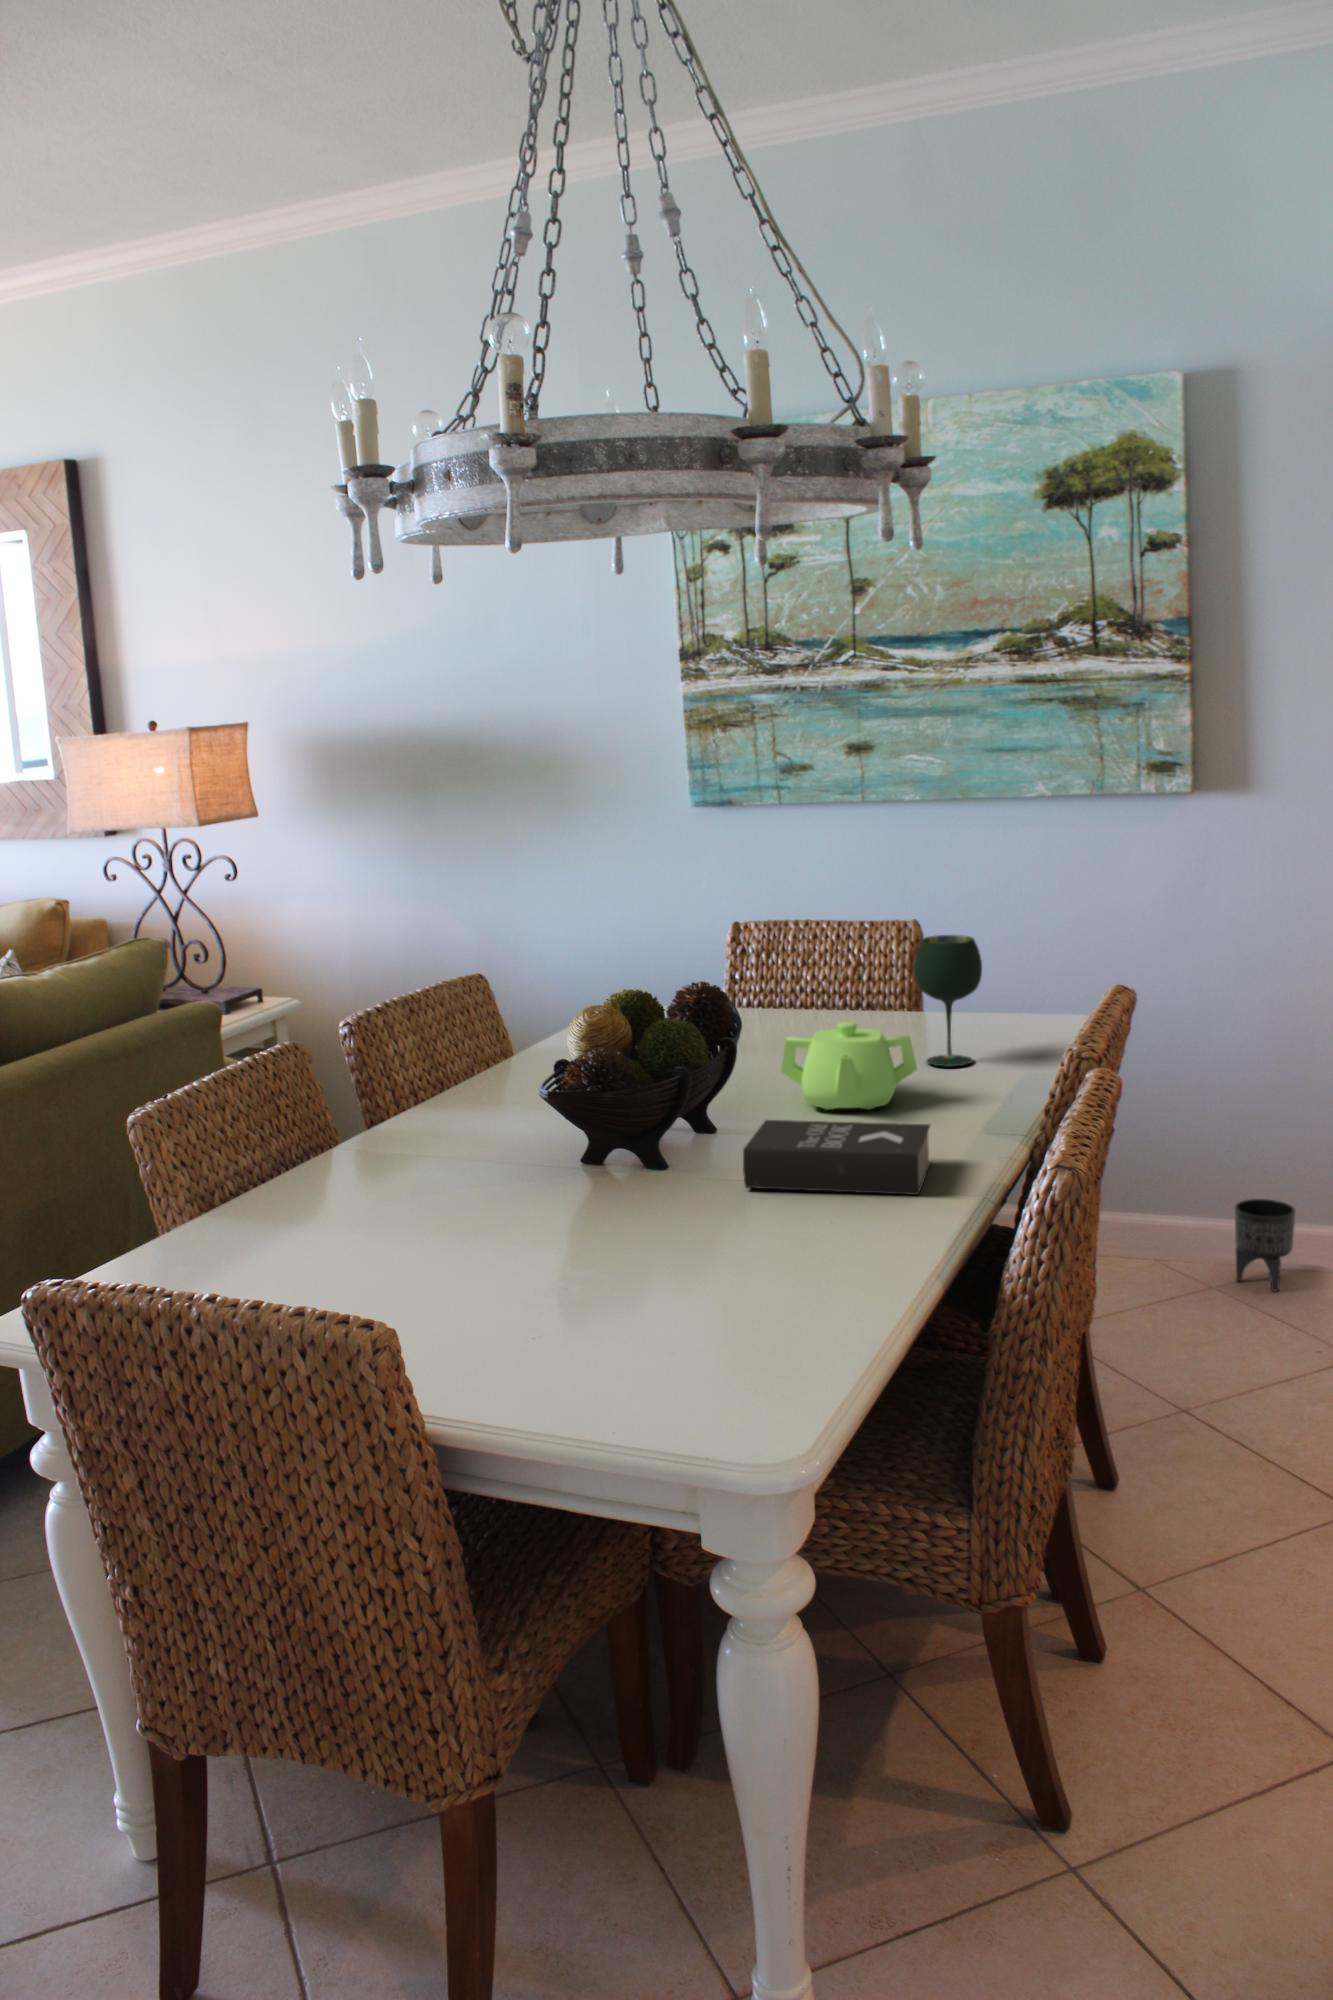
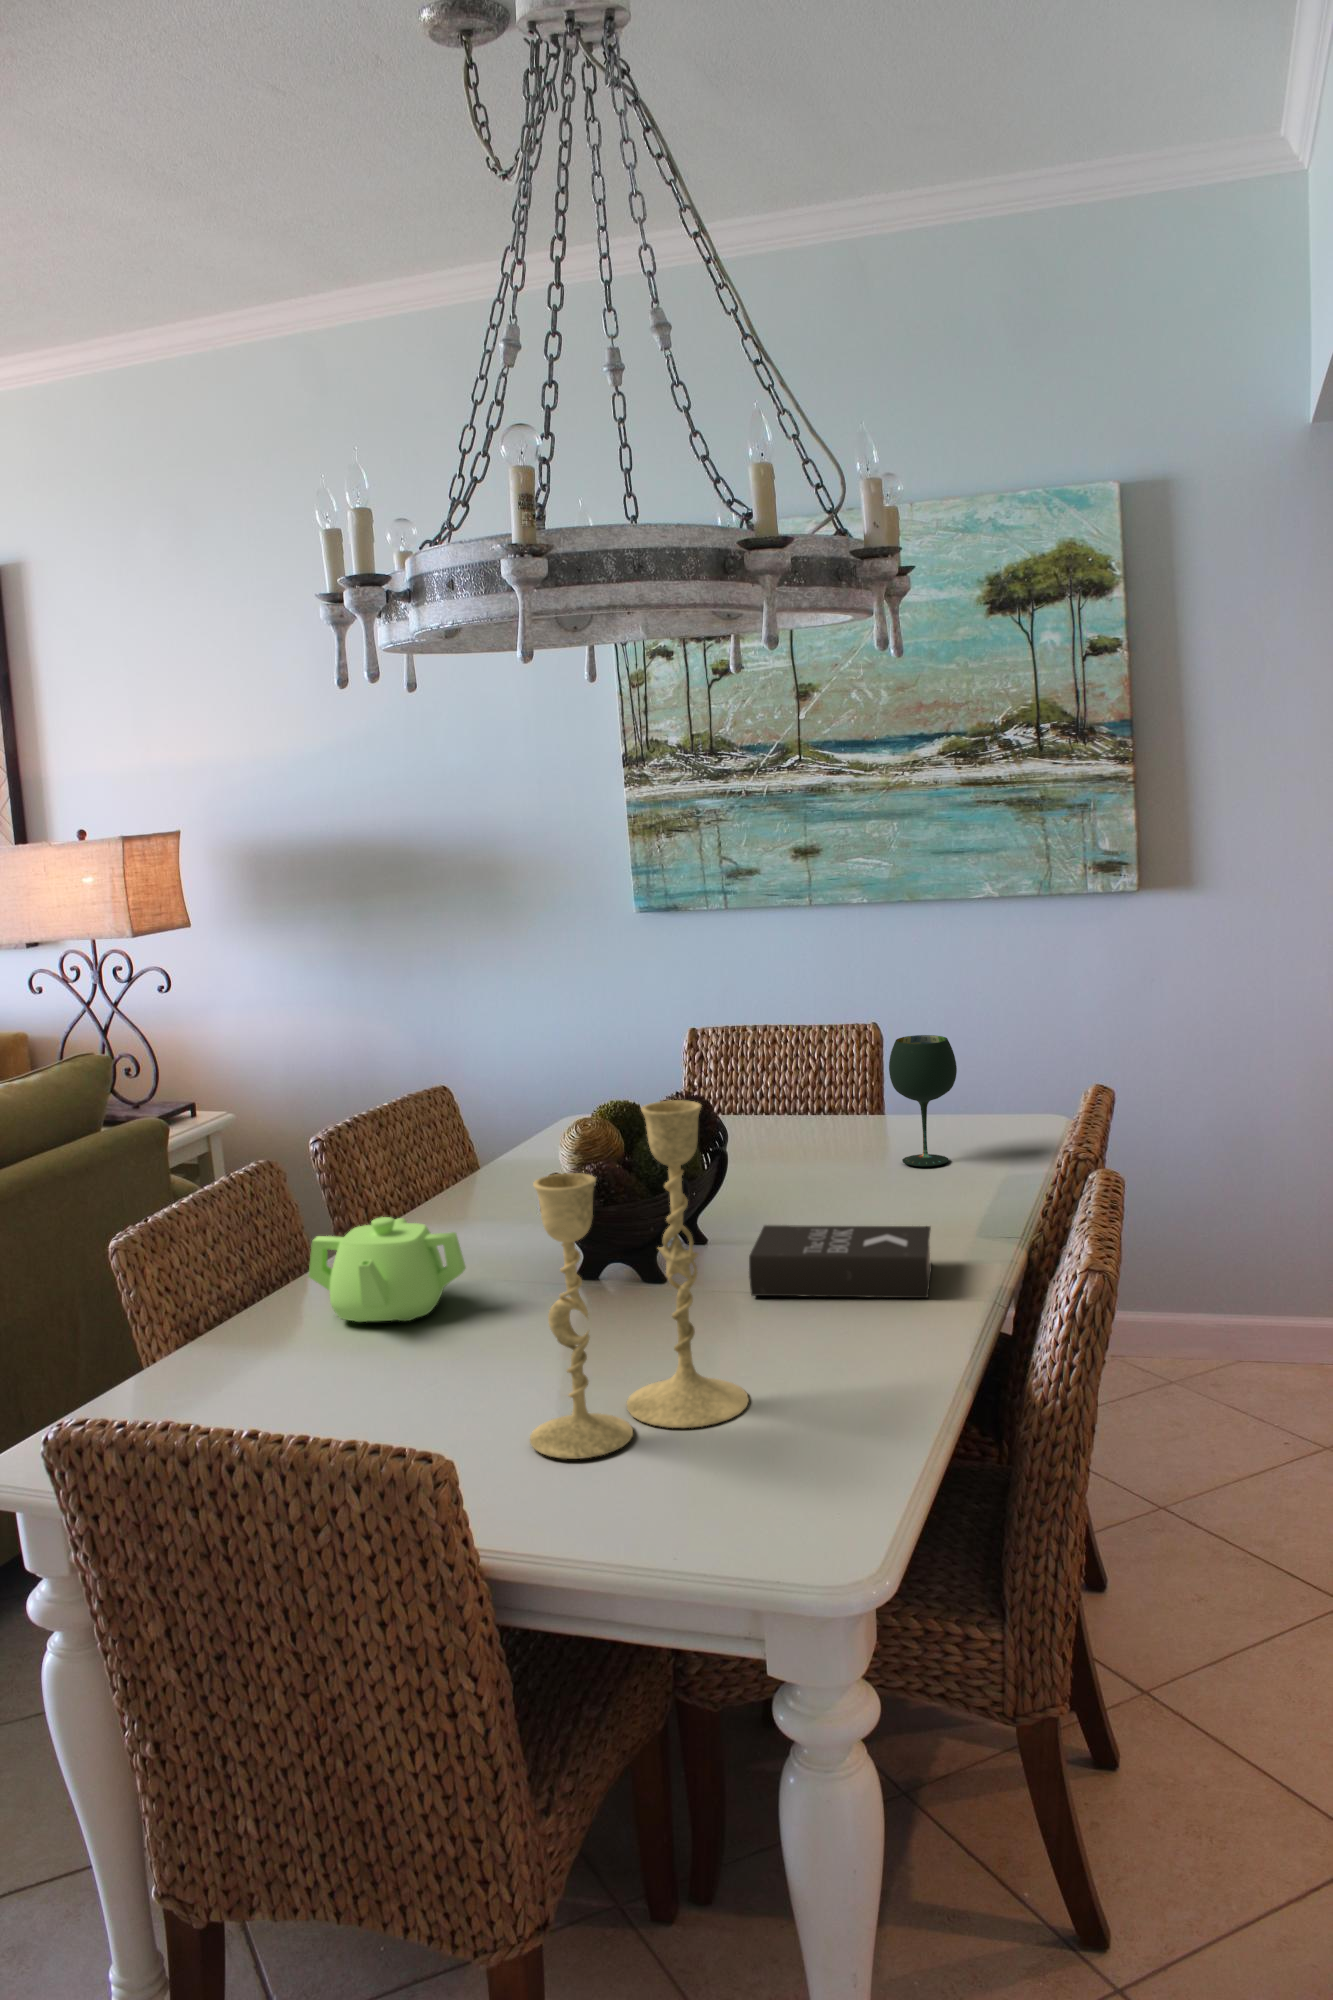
candlestick: none [500,992,720,1337] -> present [530,1100,749,1459]
teapot: present [781,1022,917,1110] -> present [308,1217,466,1322]
planter: present [1234,1199,1296,1291] -> none [1187,1289,1246,1381]

